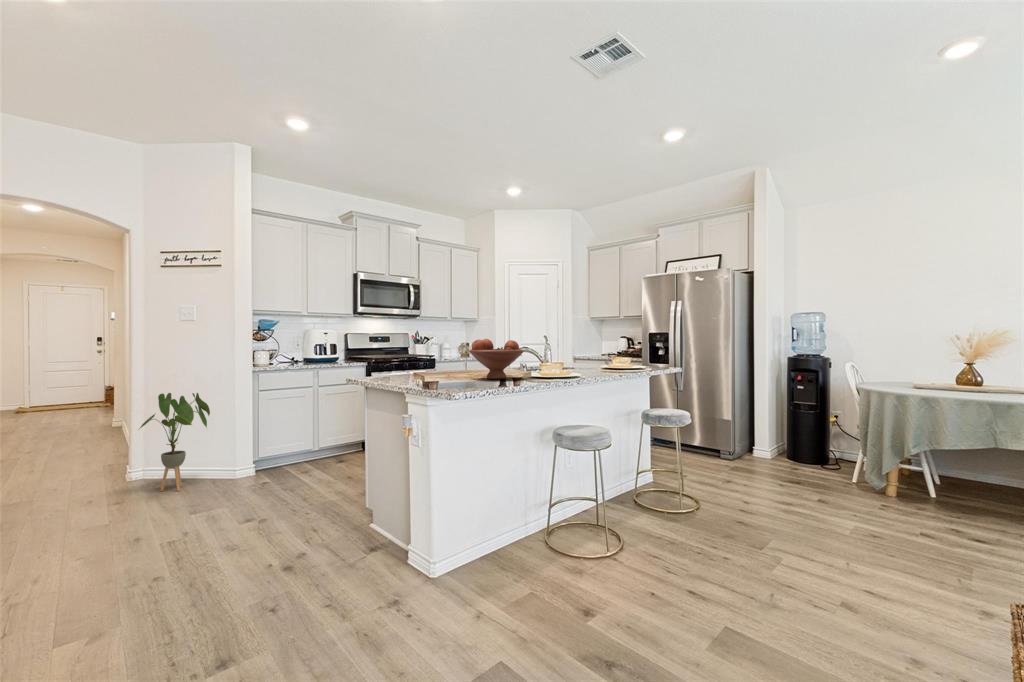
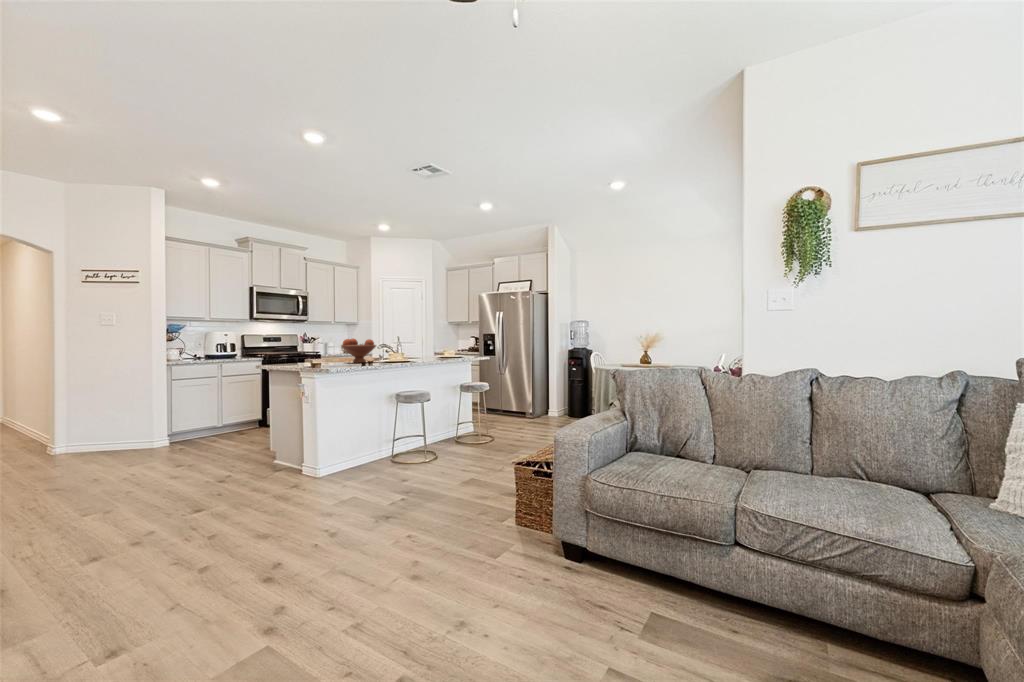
house plant: present [140,393,210,491] -> none [69,381,130,459]

